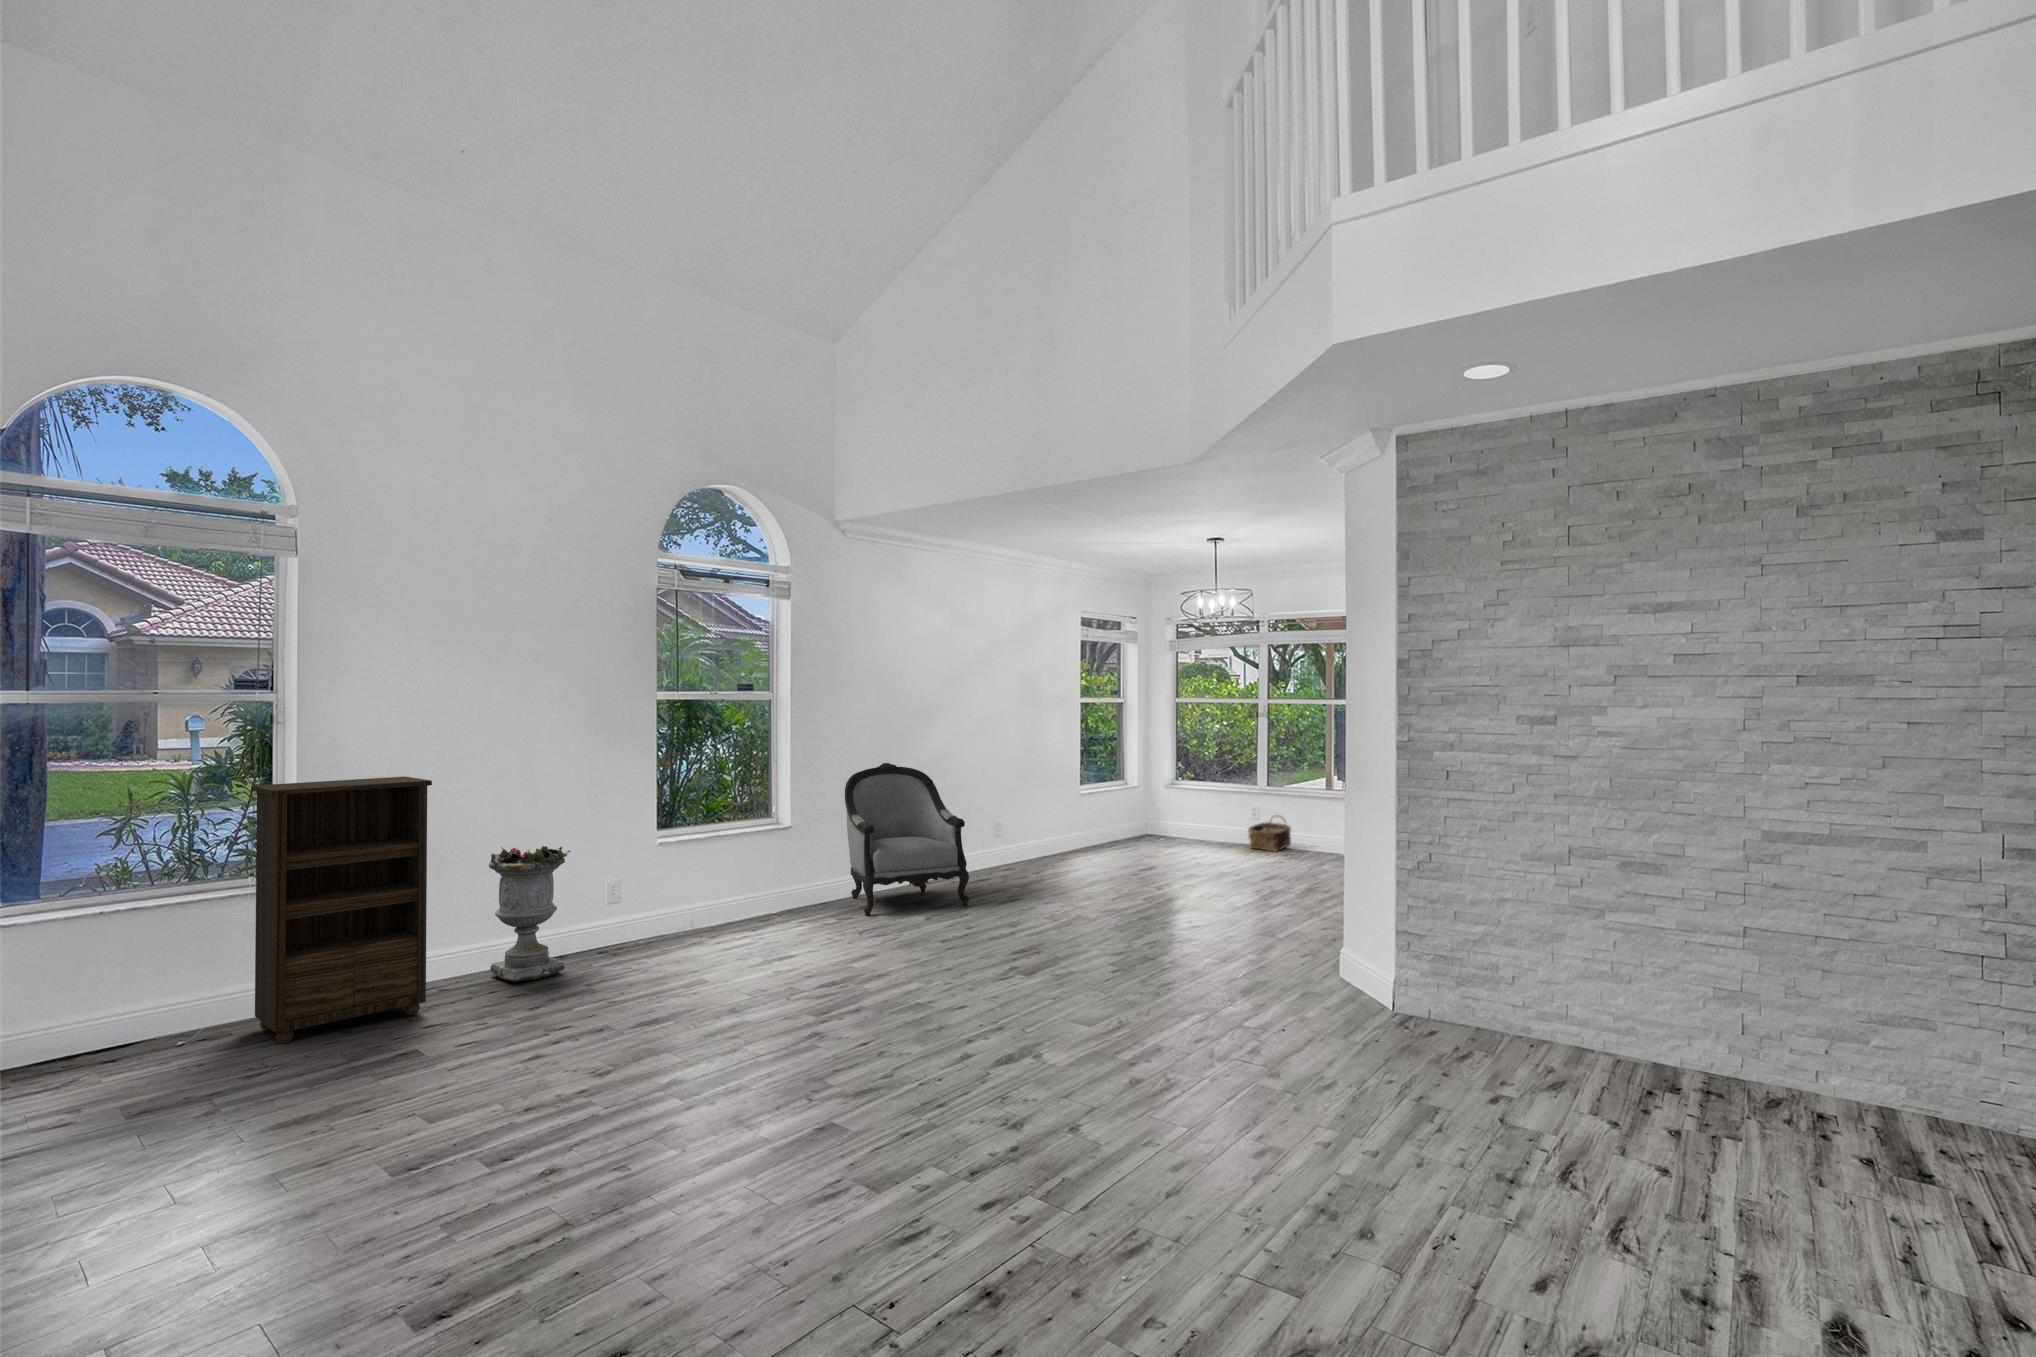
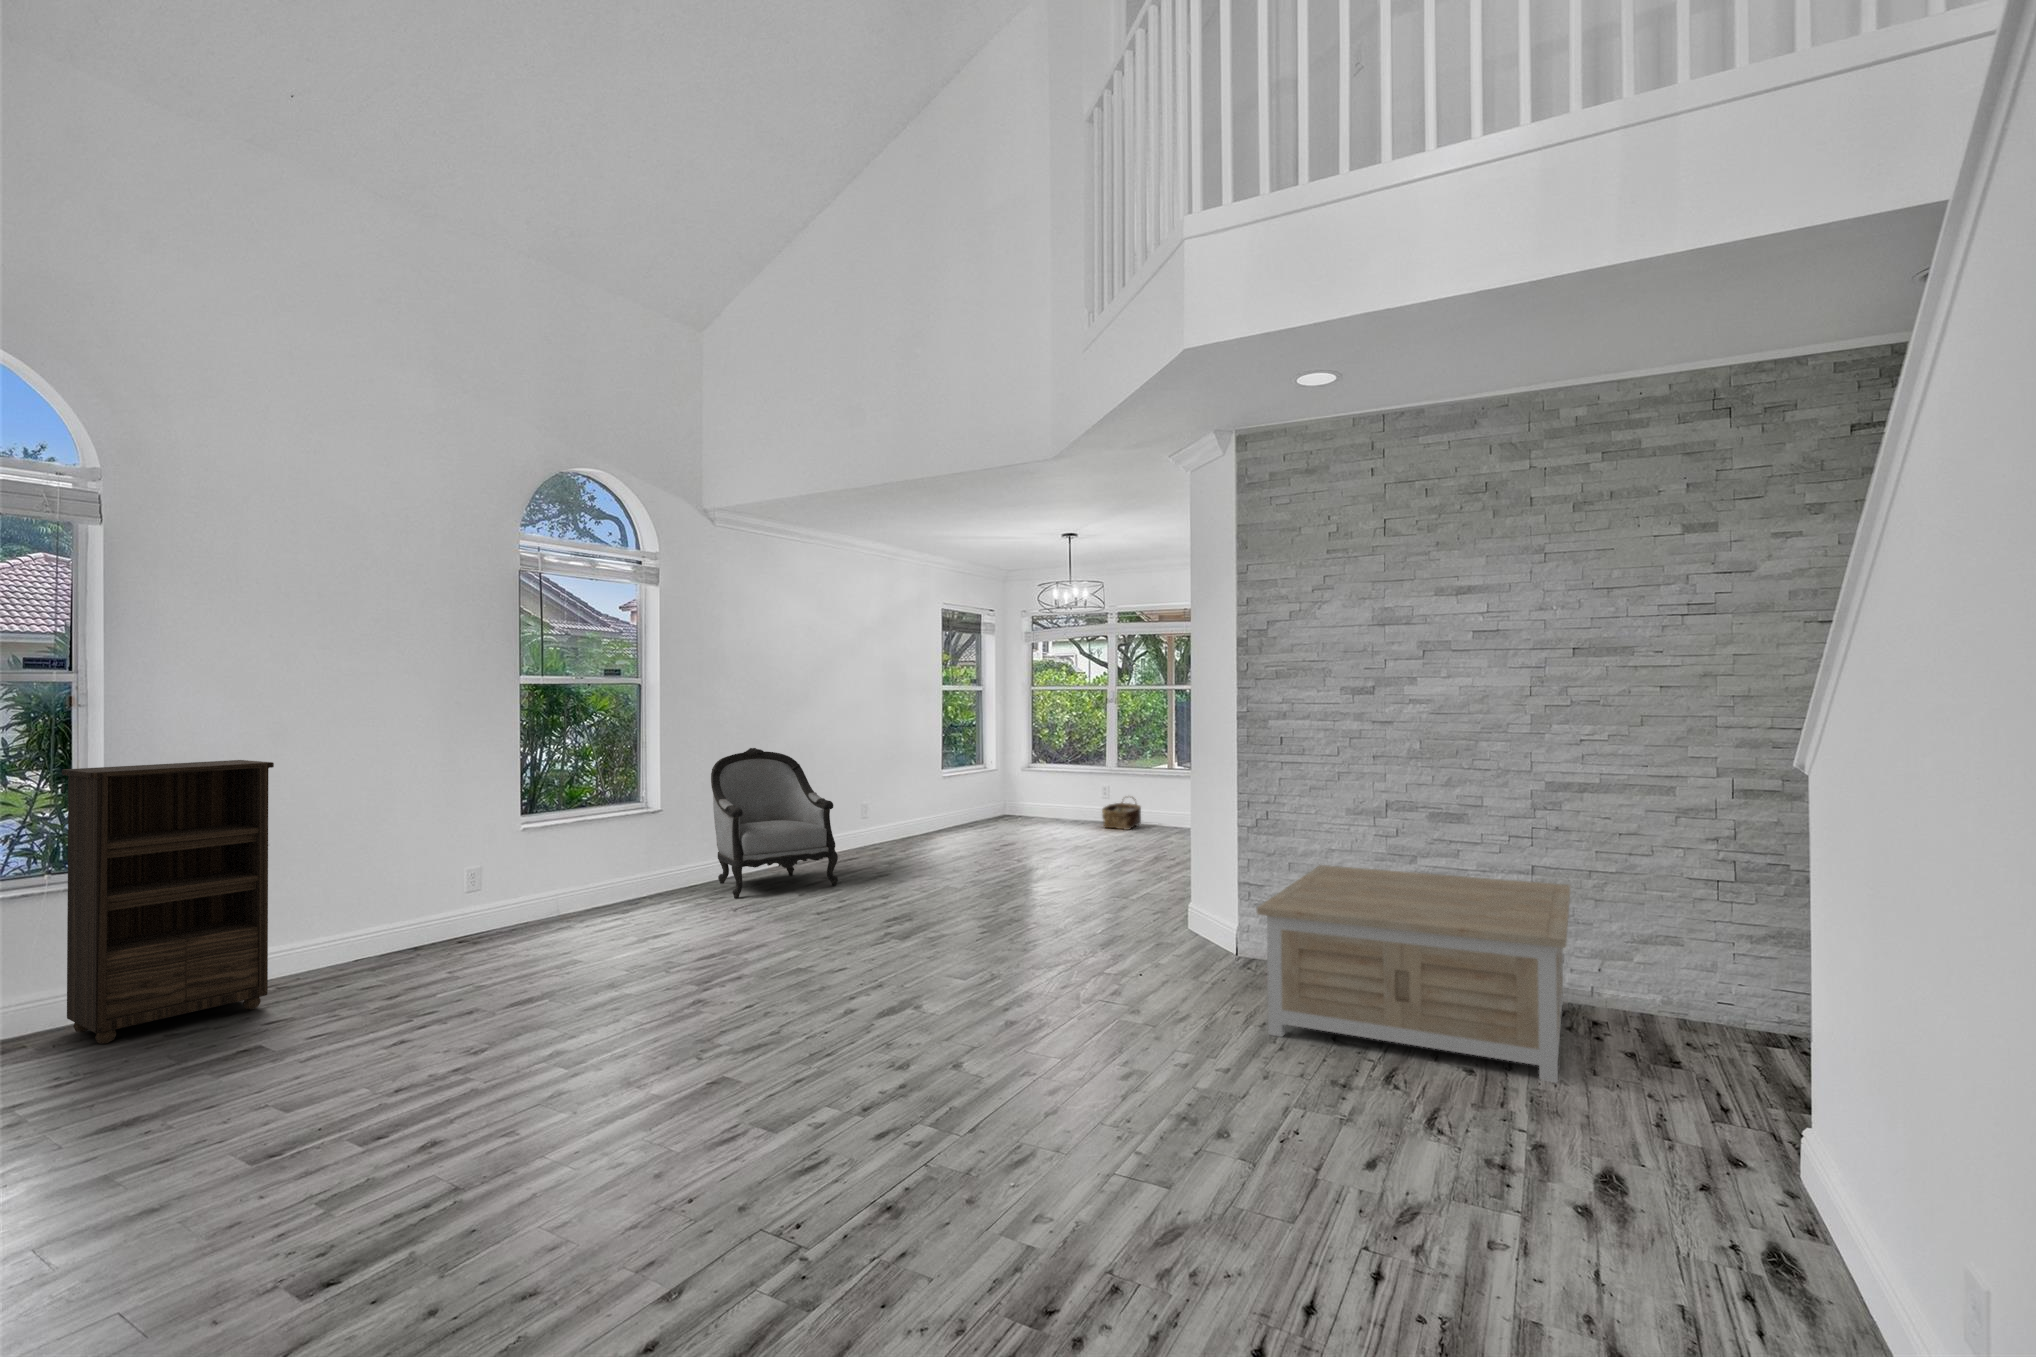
planter: present [489,846,570,982] -> none [334,831,426,973]
coffee table: none [1409,914,1793,1196] -> present [1257,865,1570,1083]

